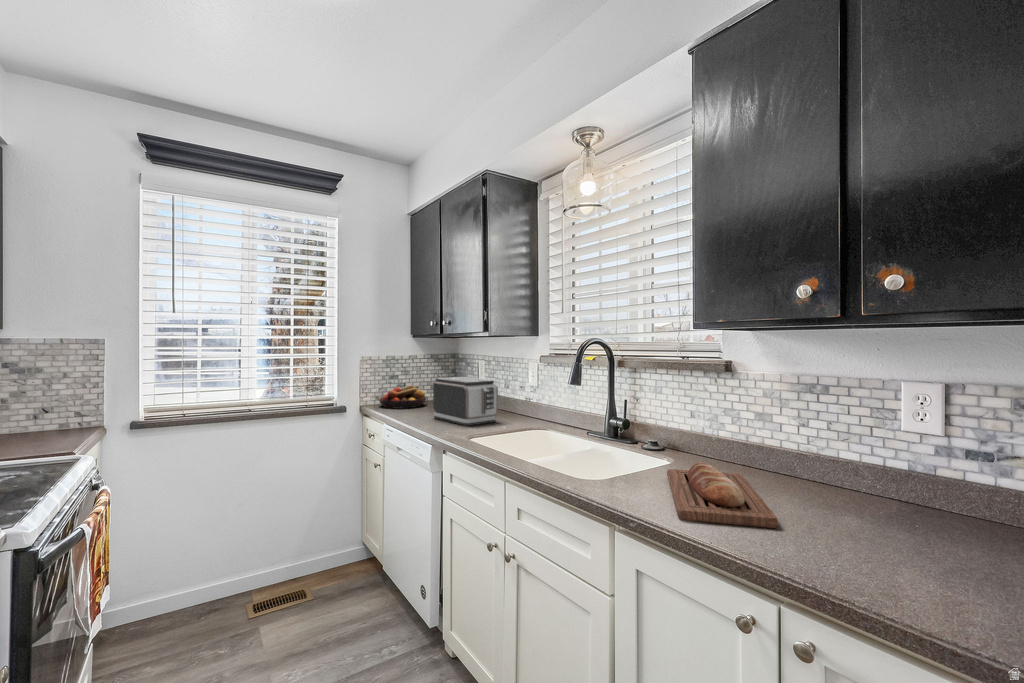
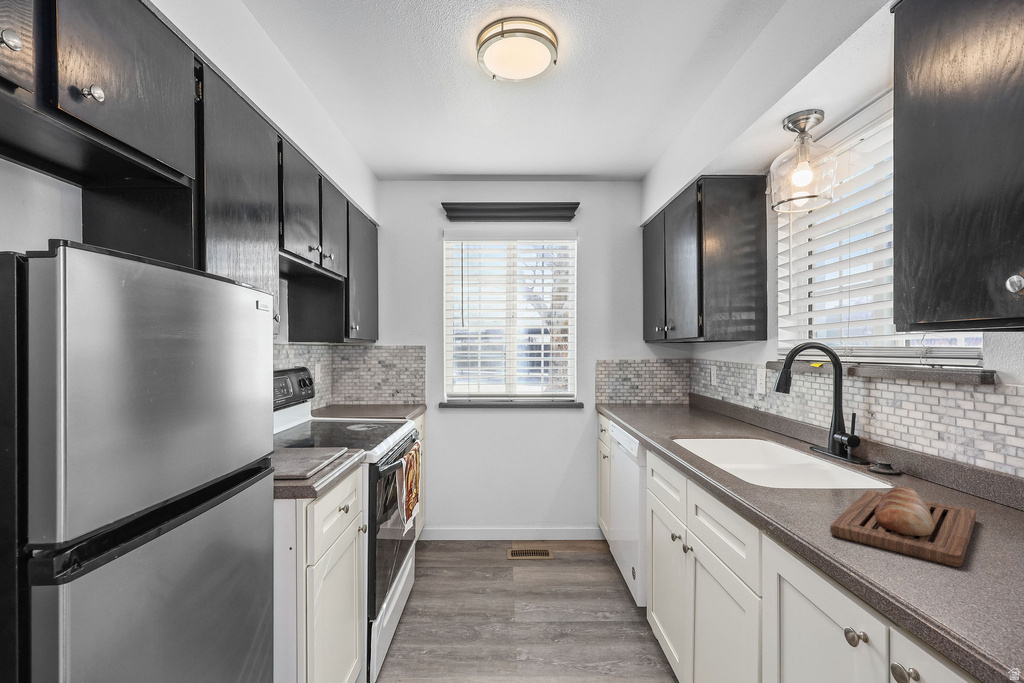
toaster: present [433,377,498,426] -> none [655,381,718,428]
fruit bowl: present [379,386,426,409] -> none [615,388,659,409]

